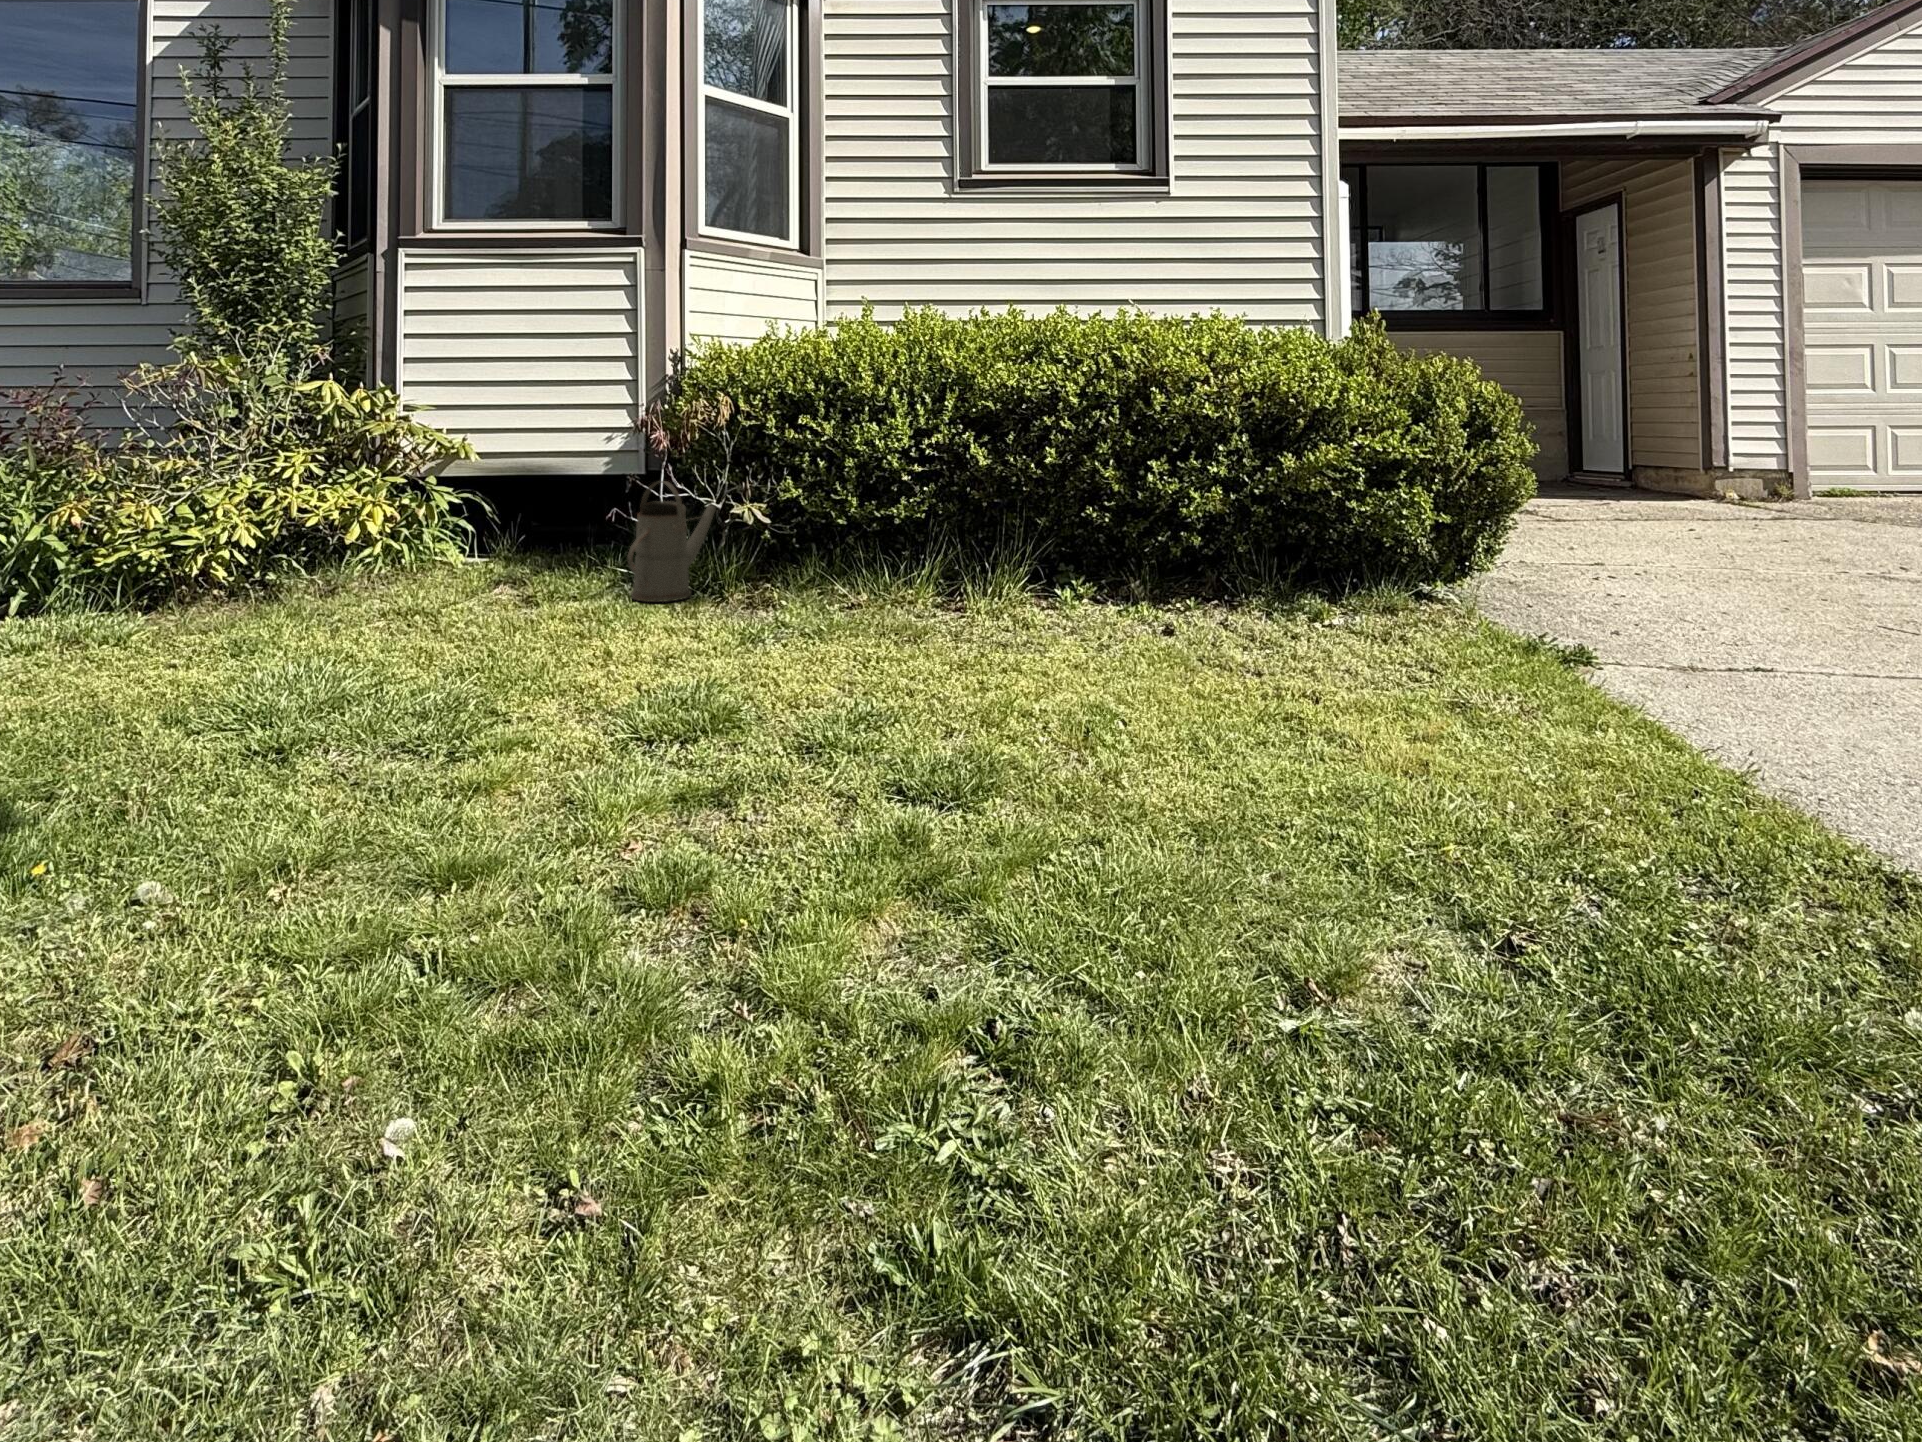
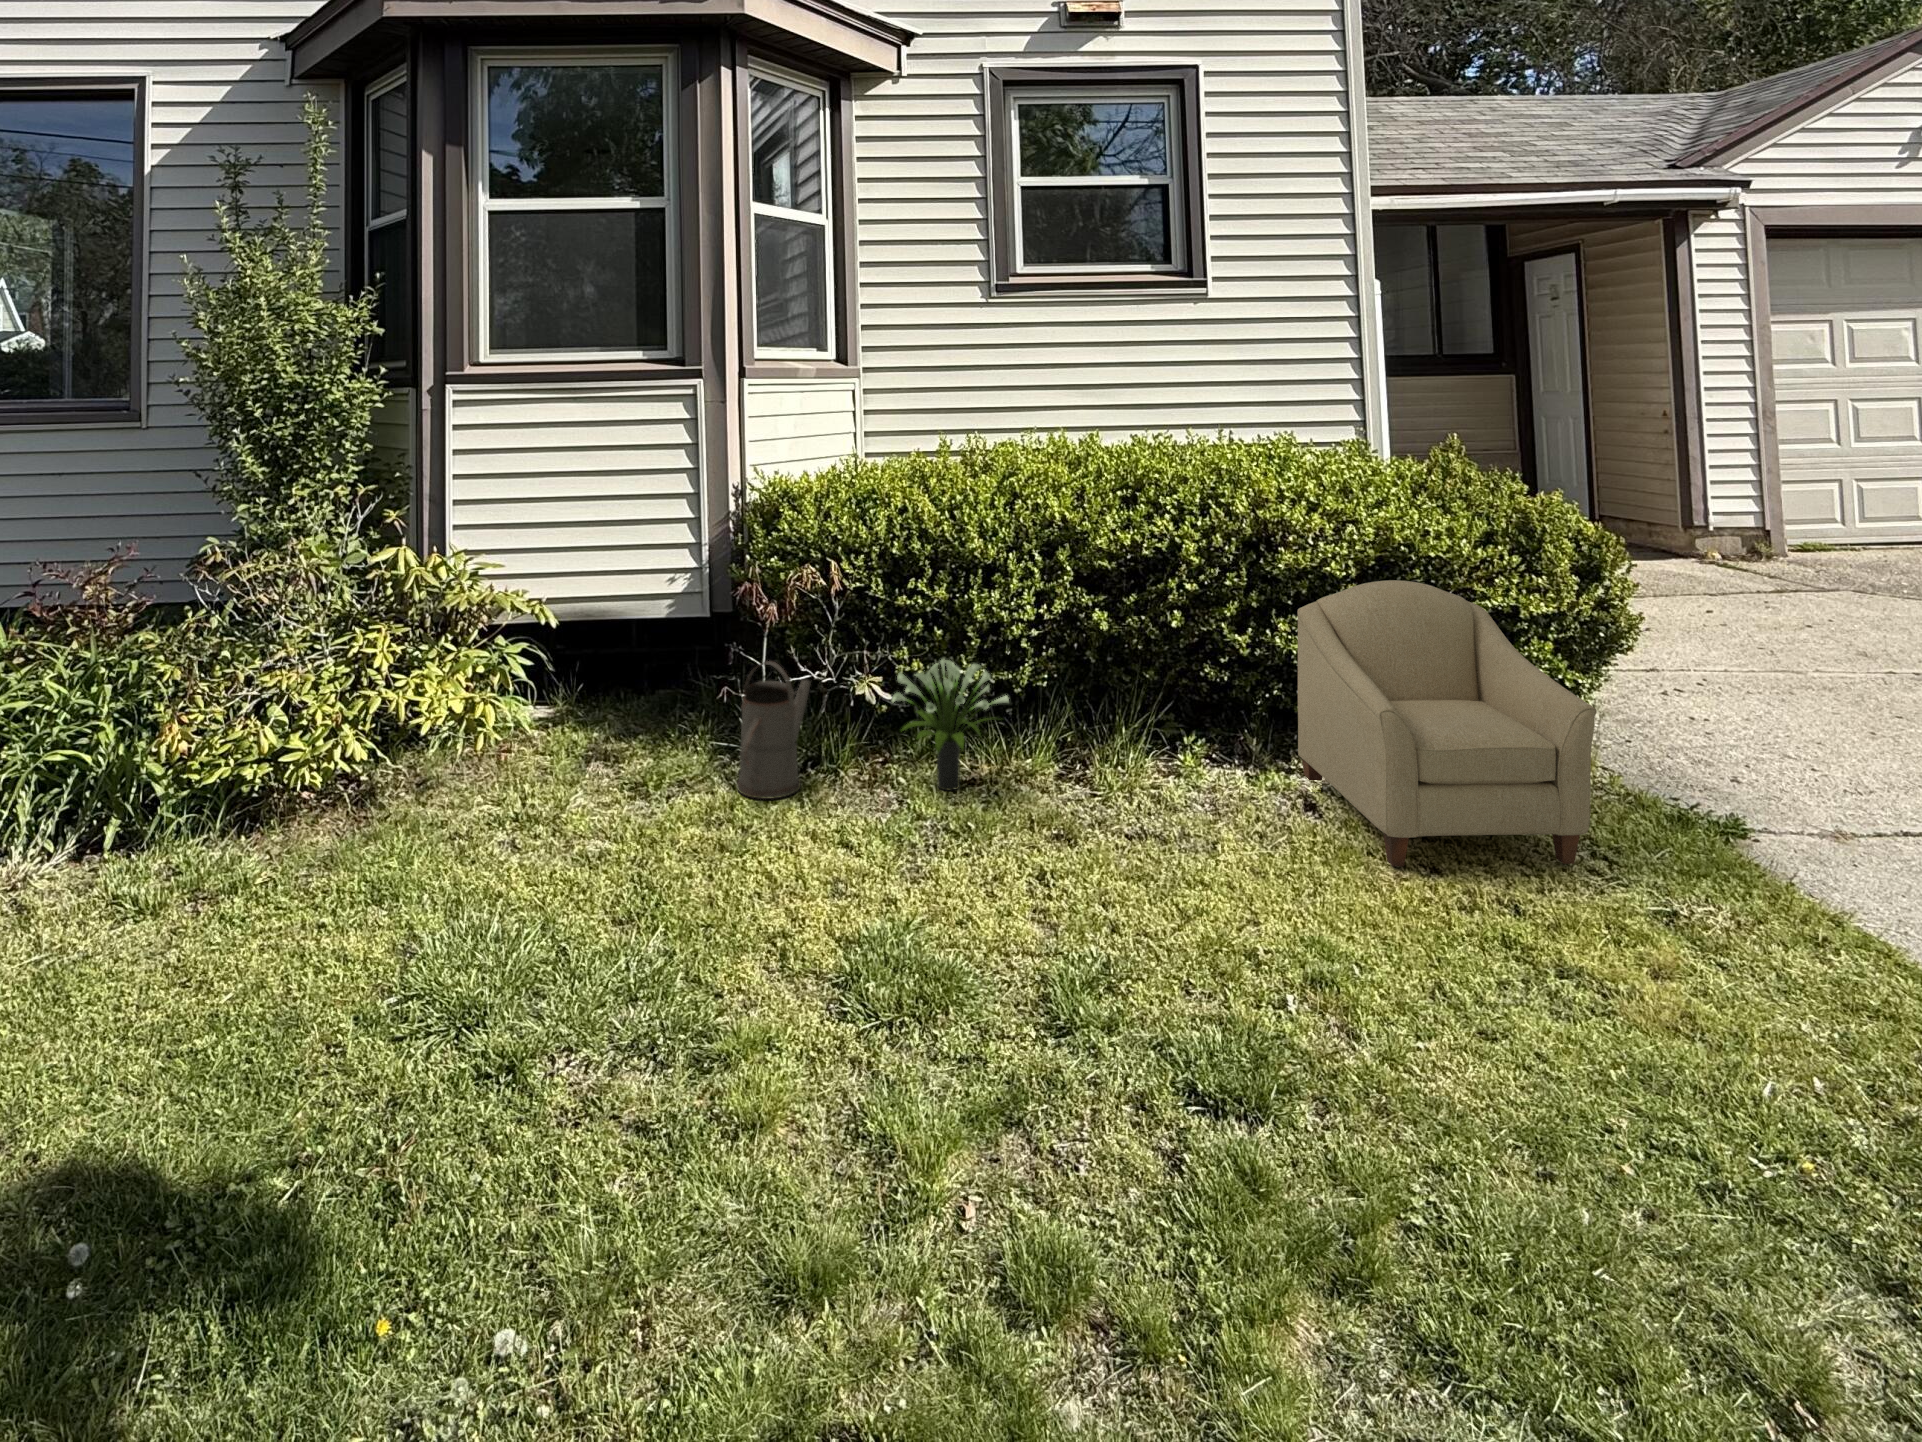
chair: none [1162,420,1394,657] -> present [1298,580,1597,866]
potted plant: none [771,482,882,602] -> present [892,659,1009,791]

